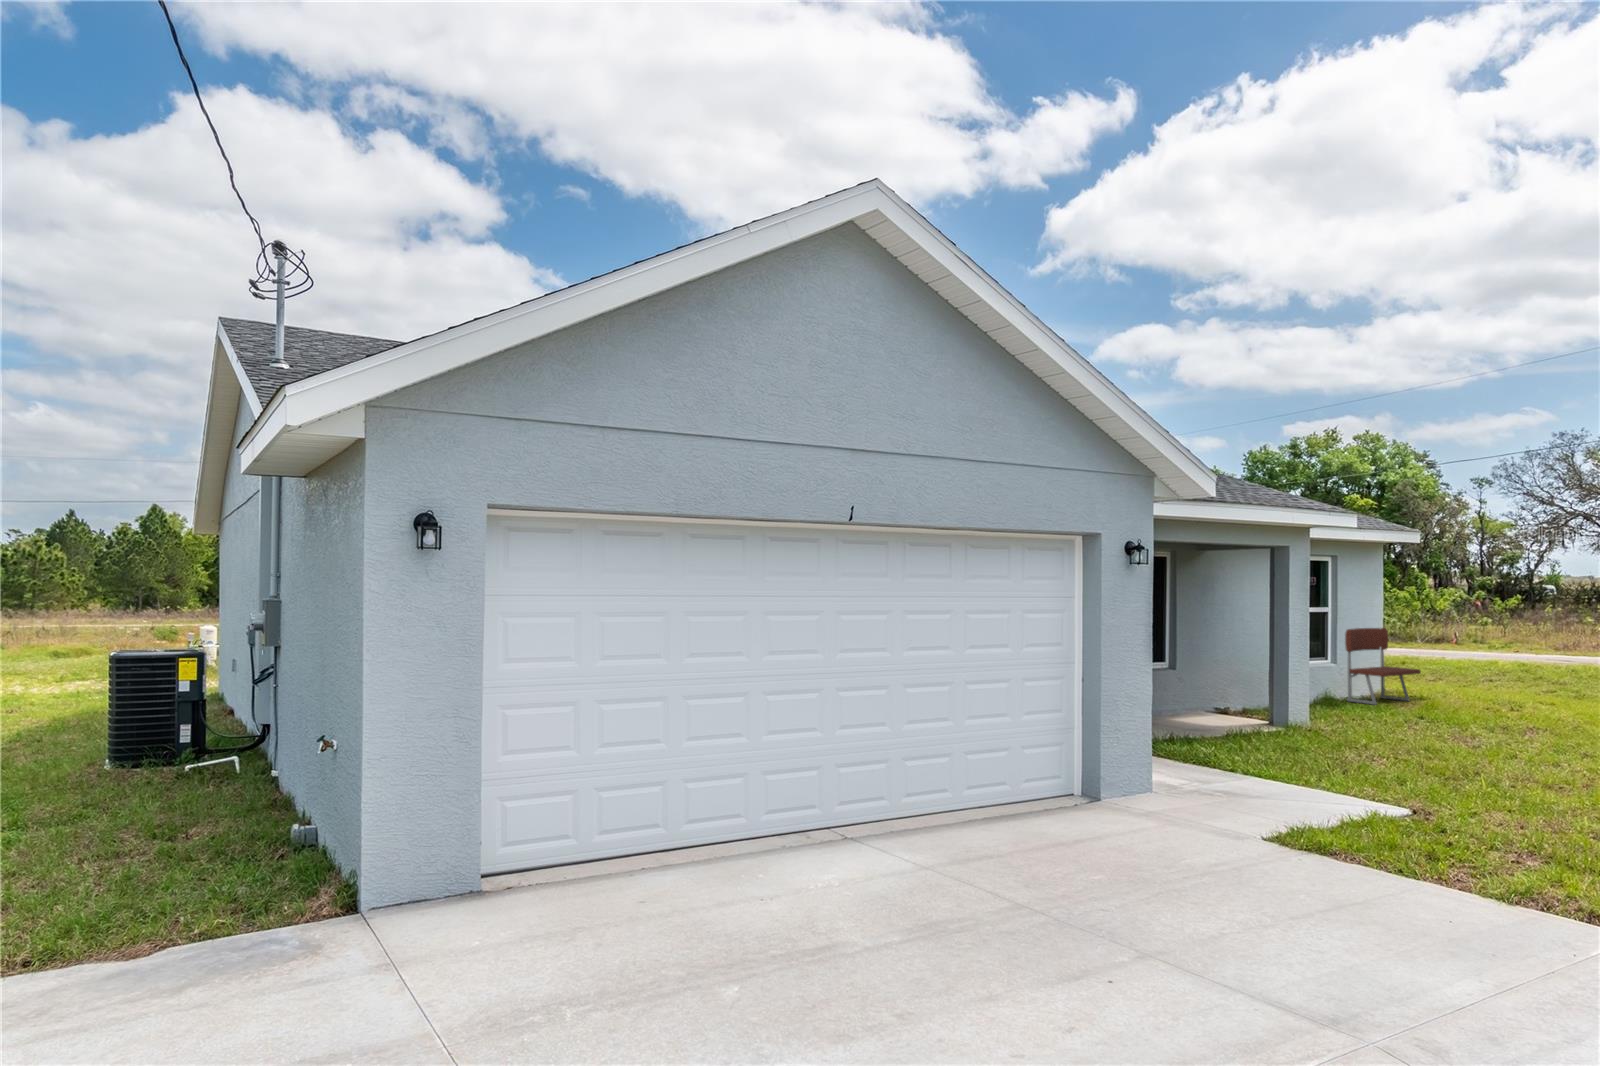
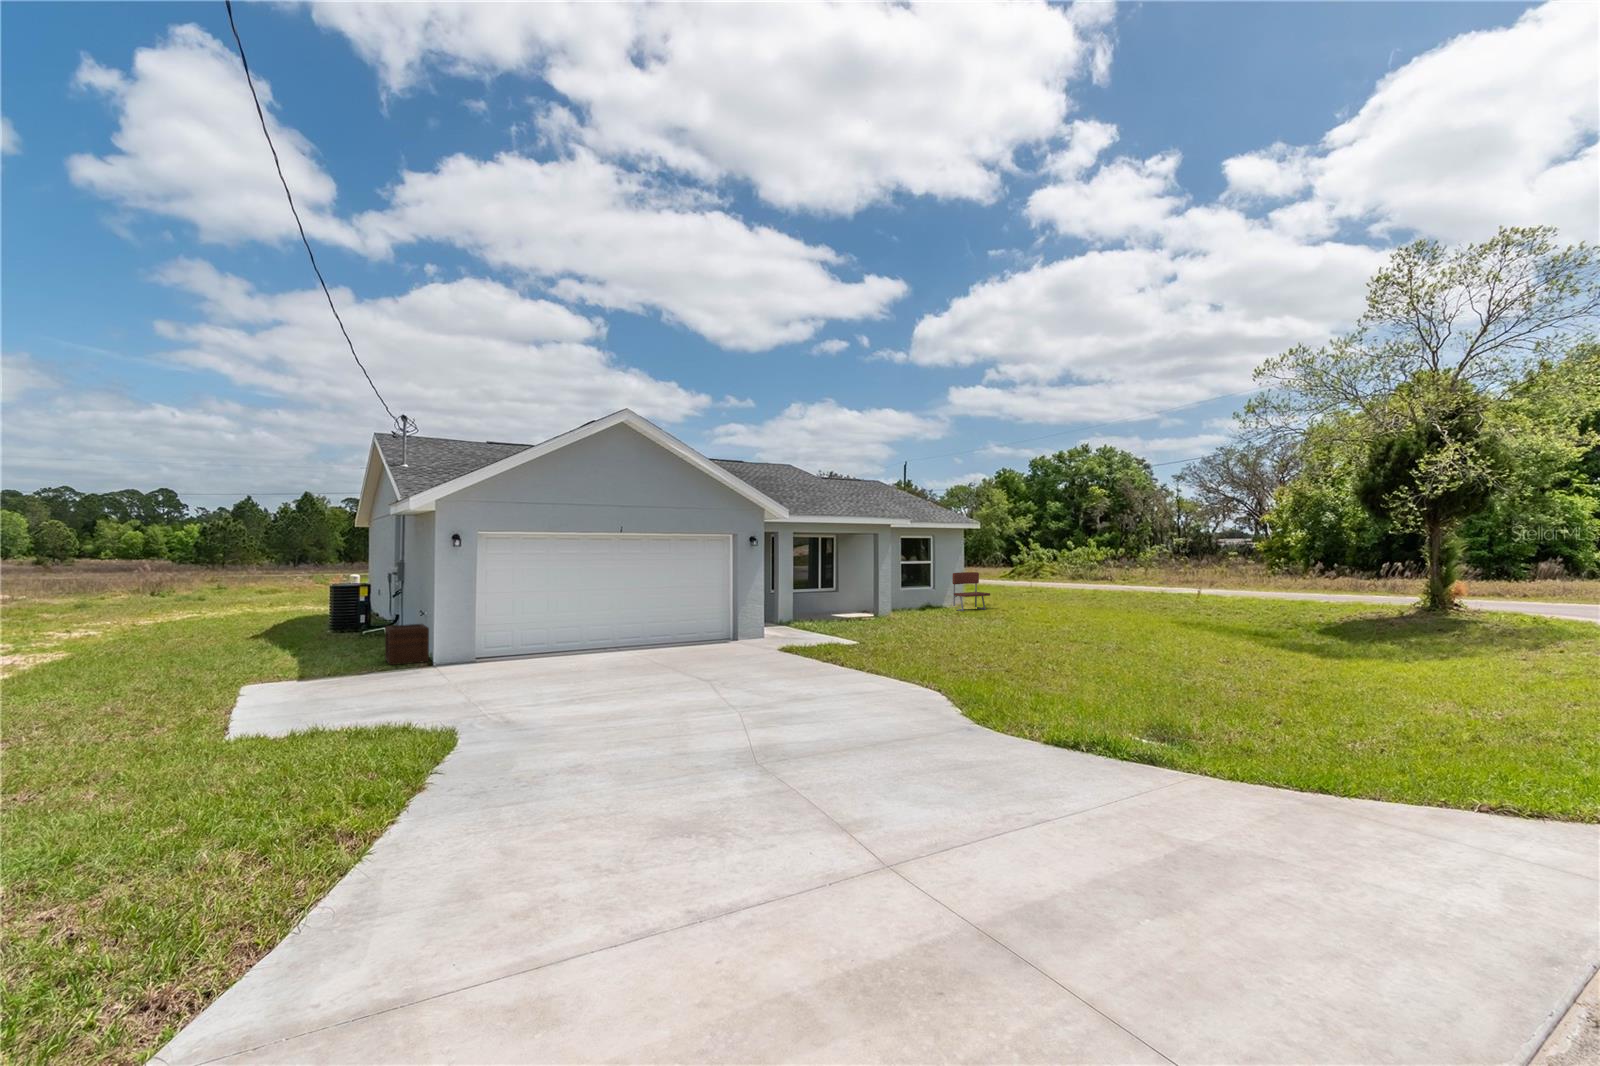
wooden crate: none [213,770,337,904] -> present [385,624,429,665]

